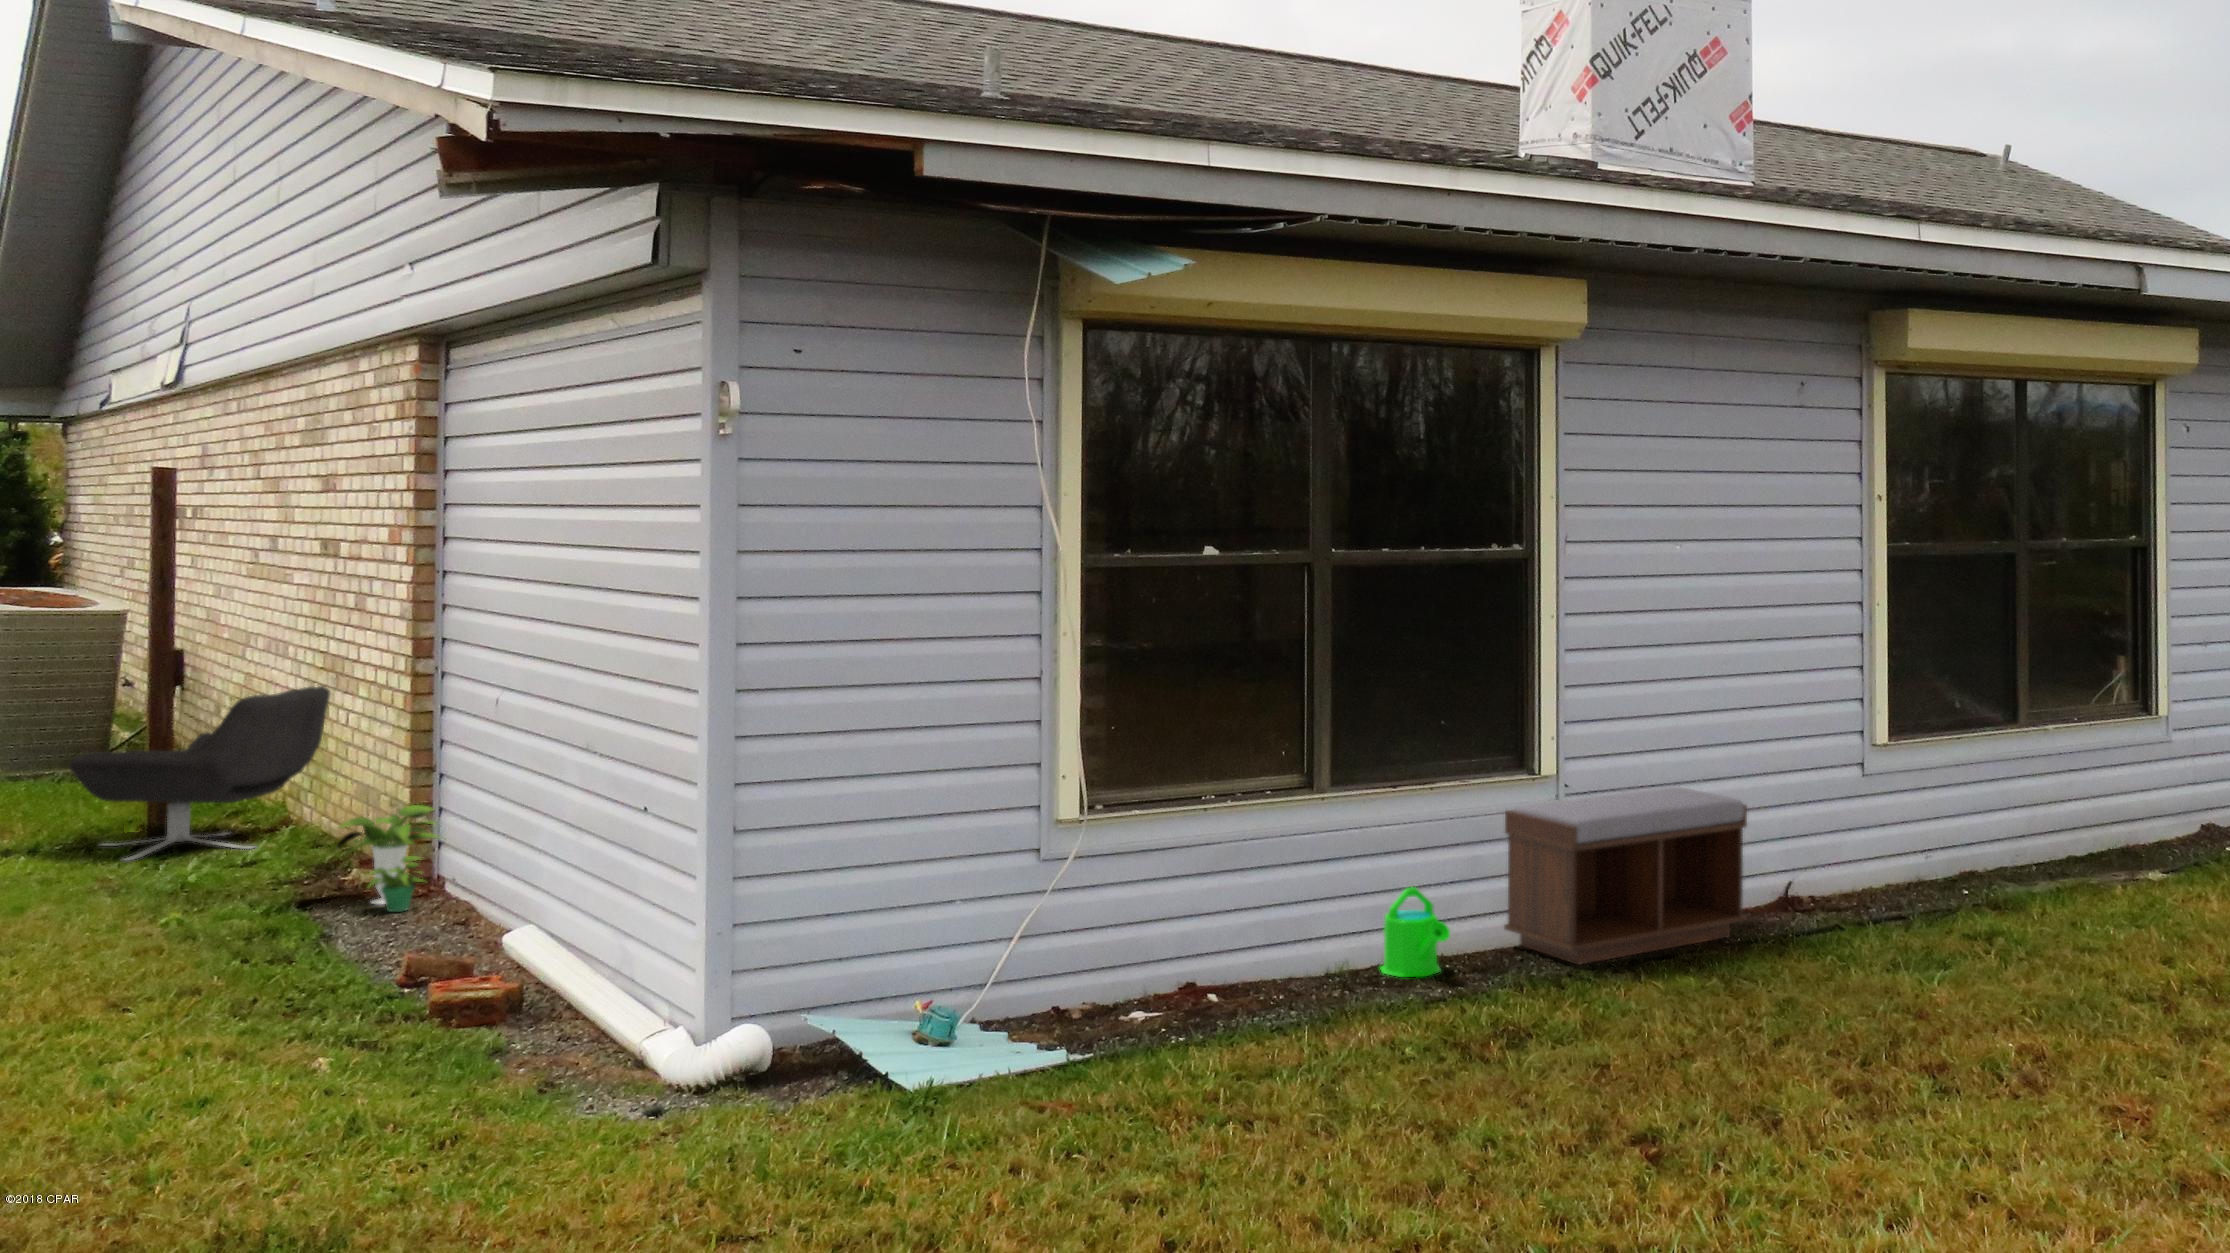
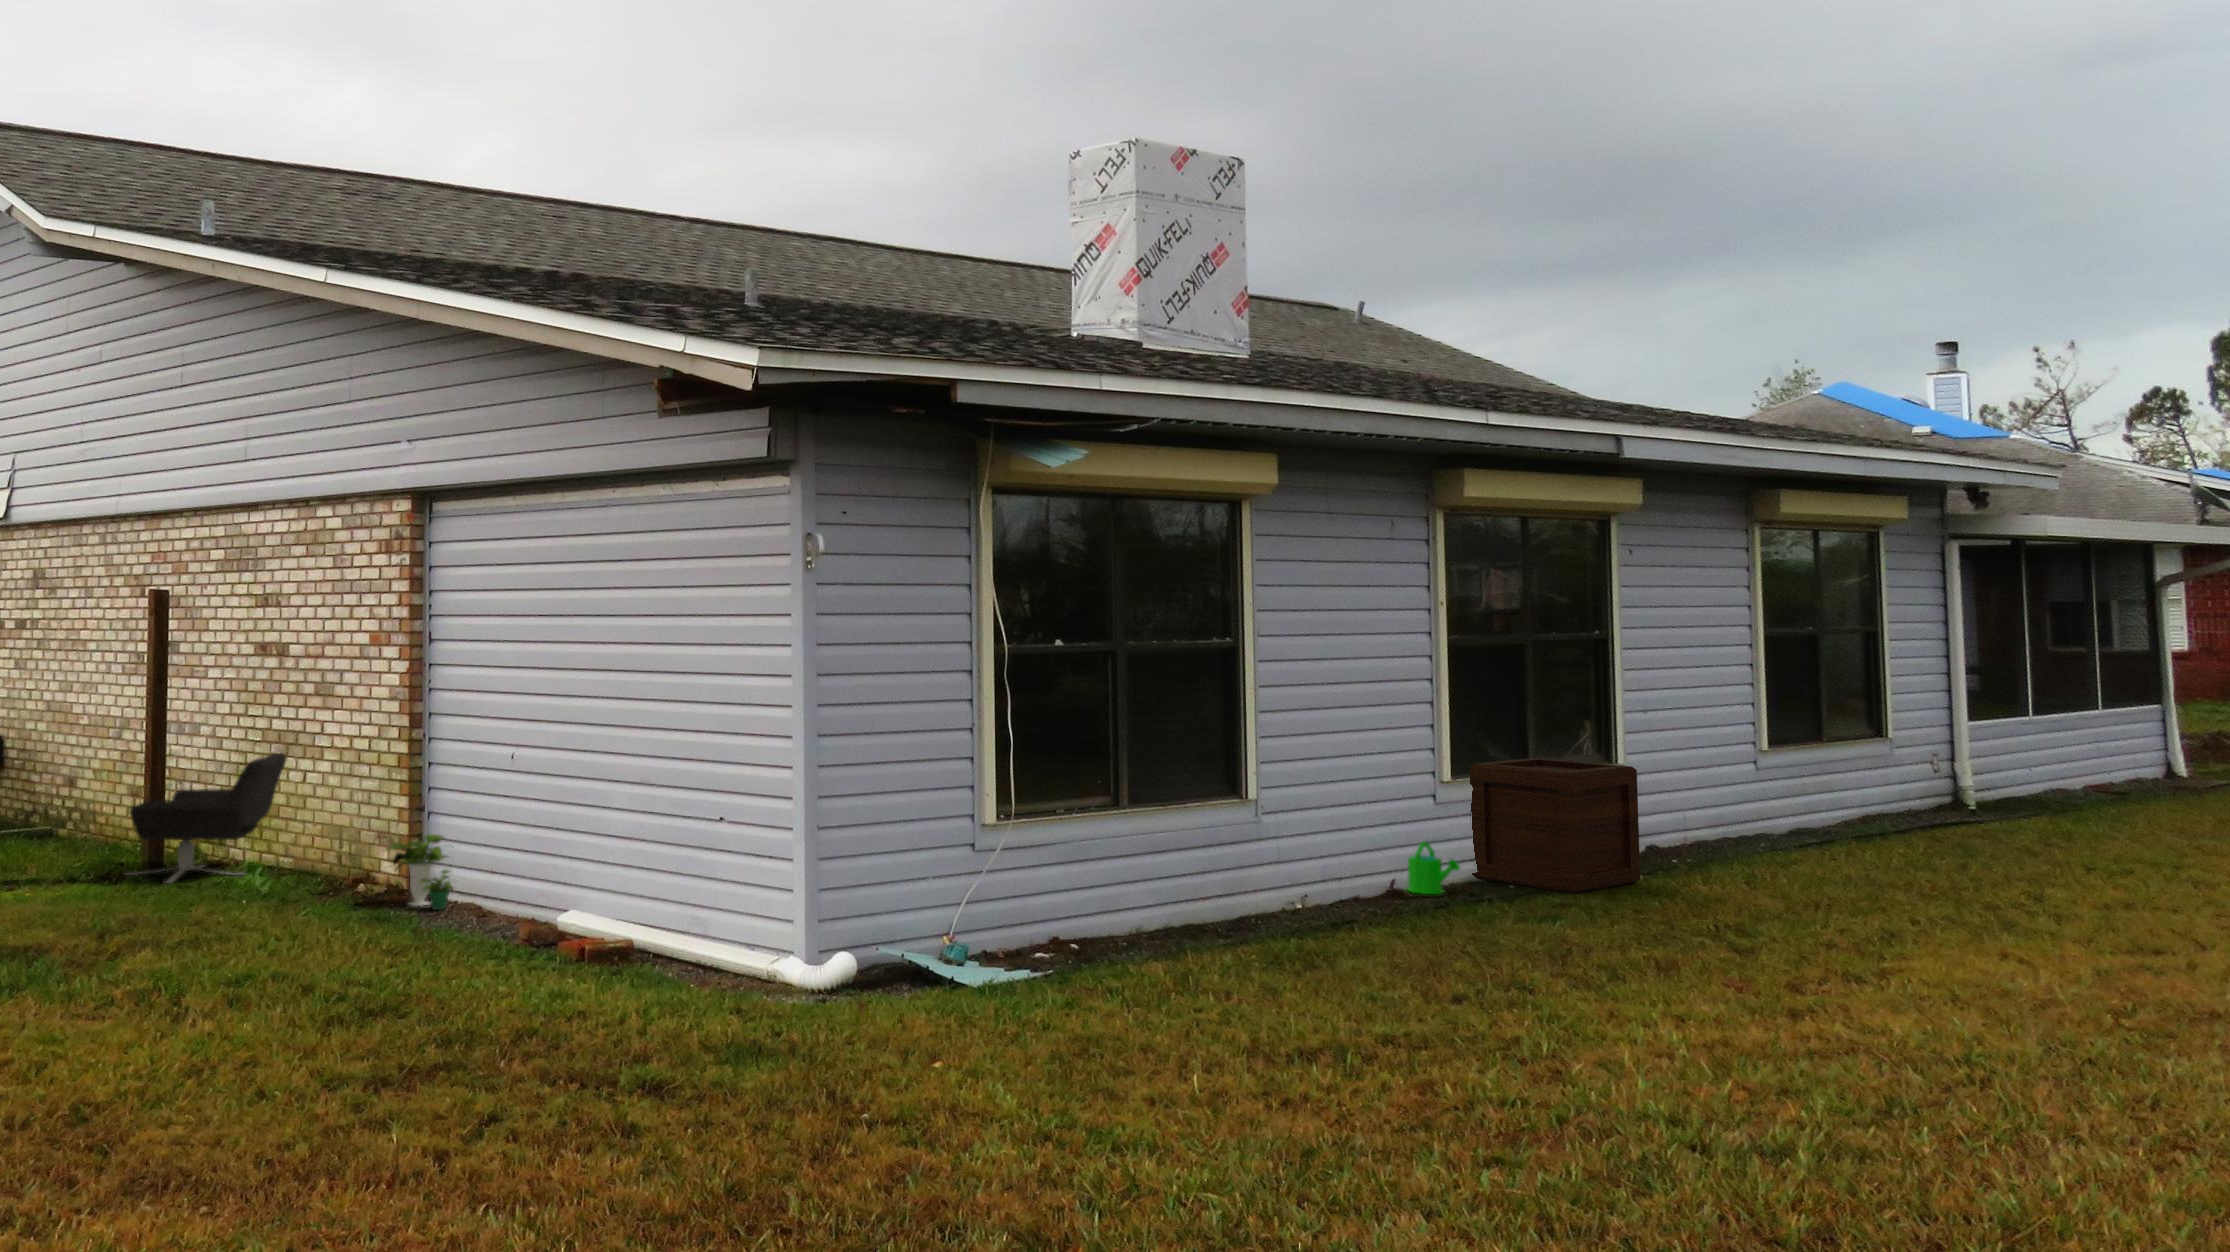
wooden crate: none [1910,711,2144,907] -> present [1469,758,1640,893]
bench: present [1504,787,1747,965] -> none [1241,809,1399,928]
watering can: present [1380,887,1450,977] -> present [1408,841,1460,894]

